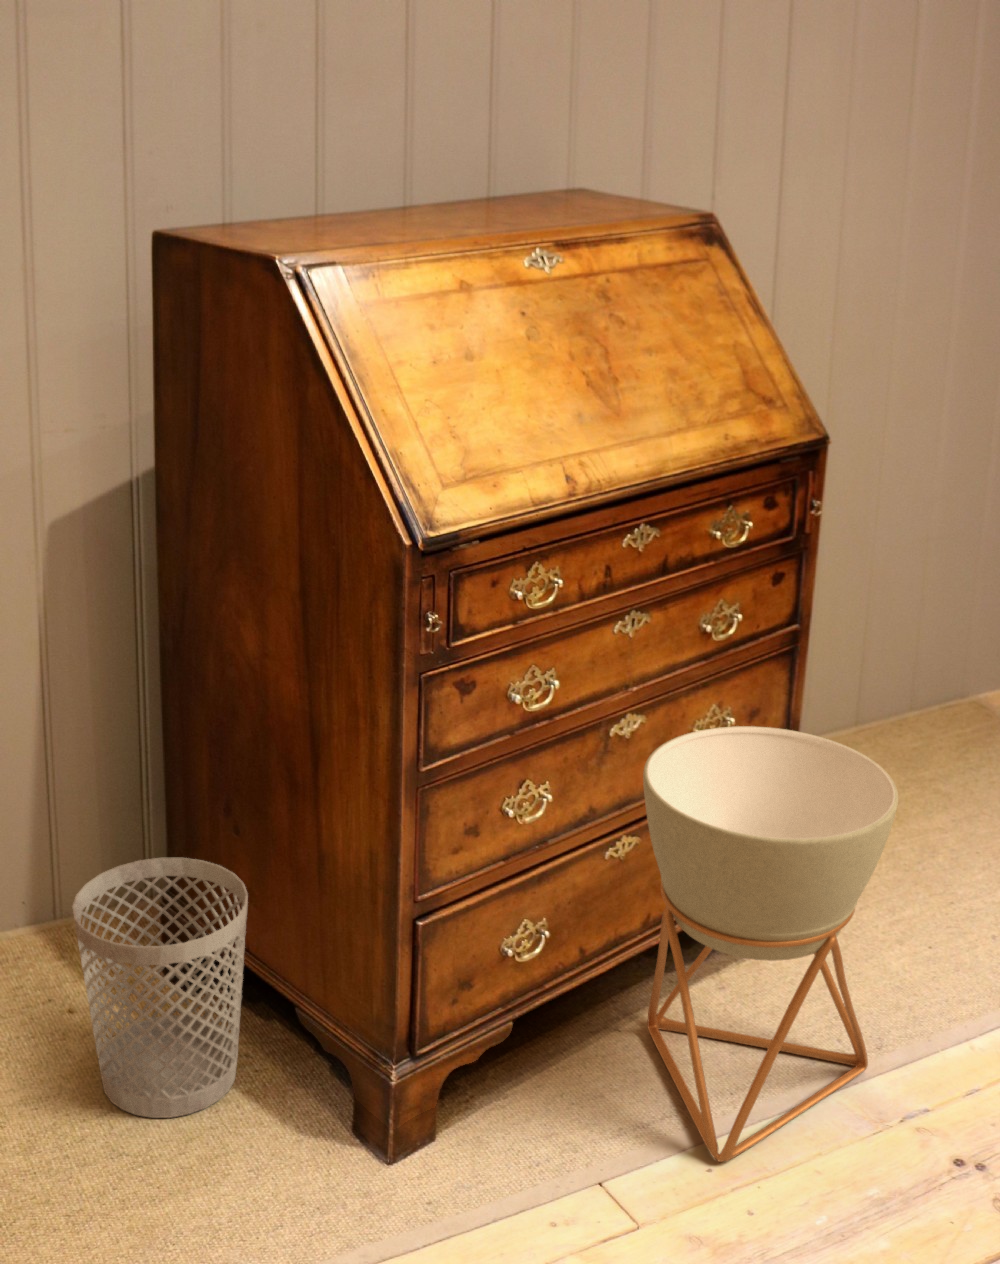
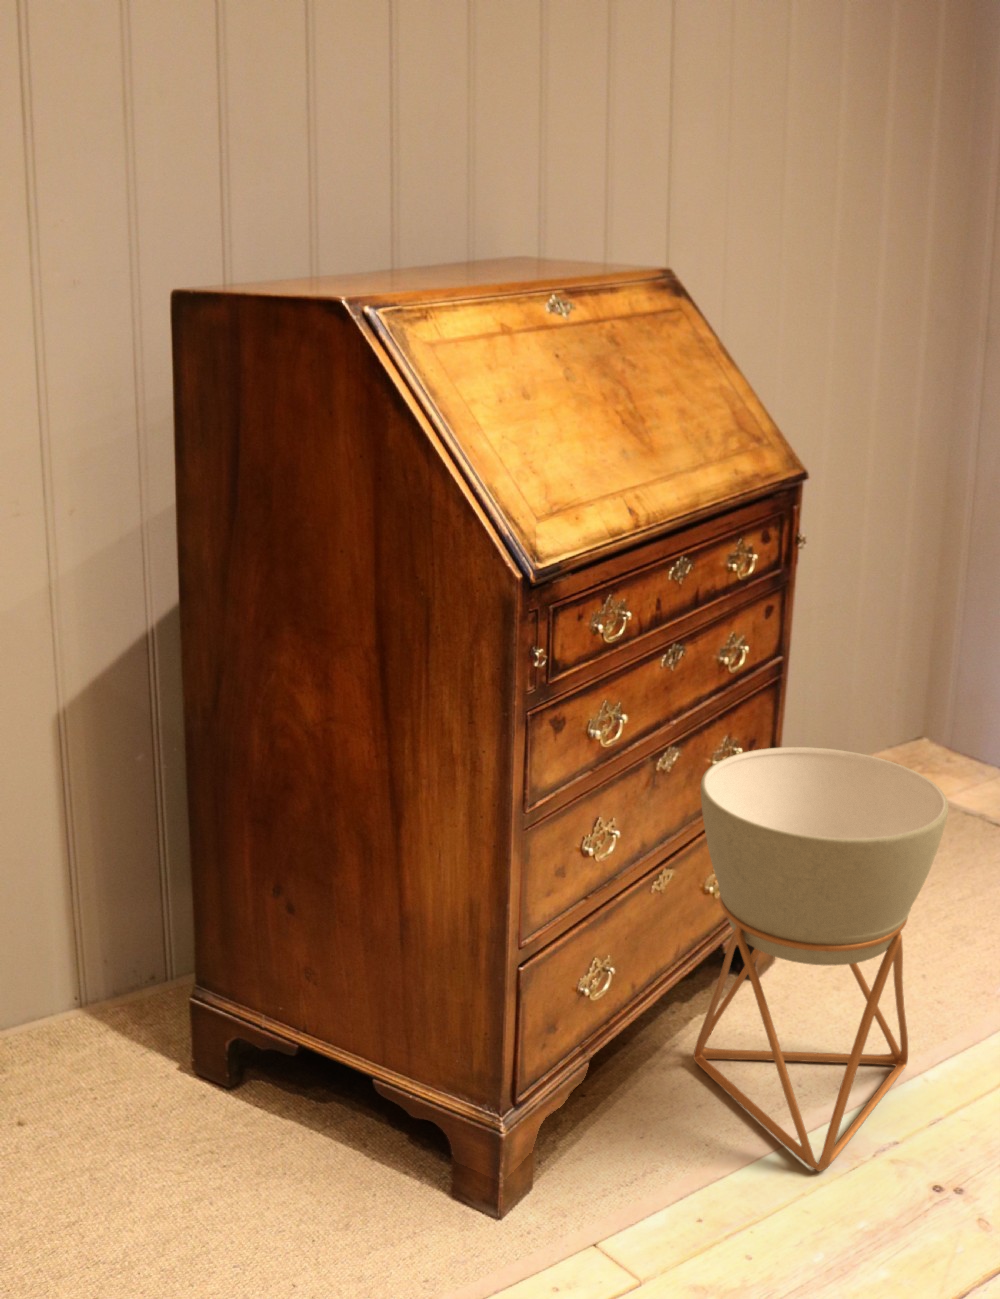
wastebasket: present [73,858,248,1118] -> none [143,945,327,1224]

